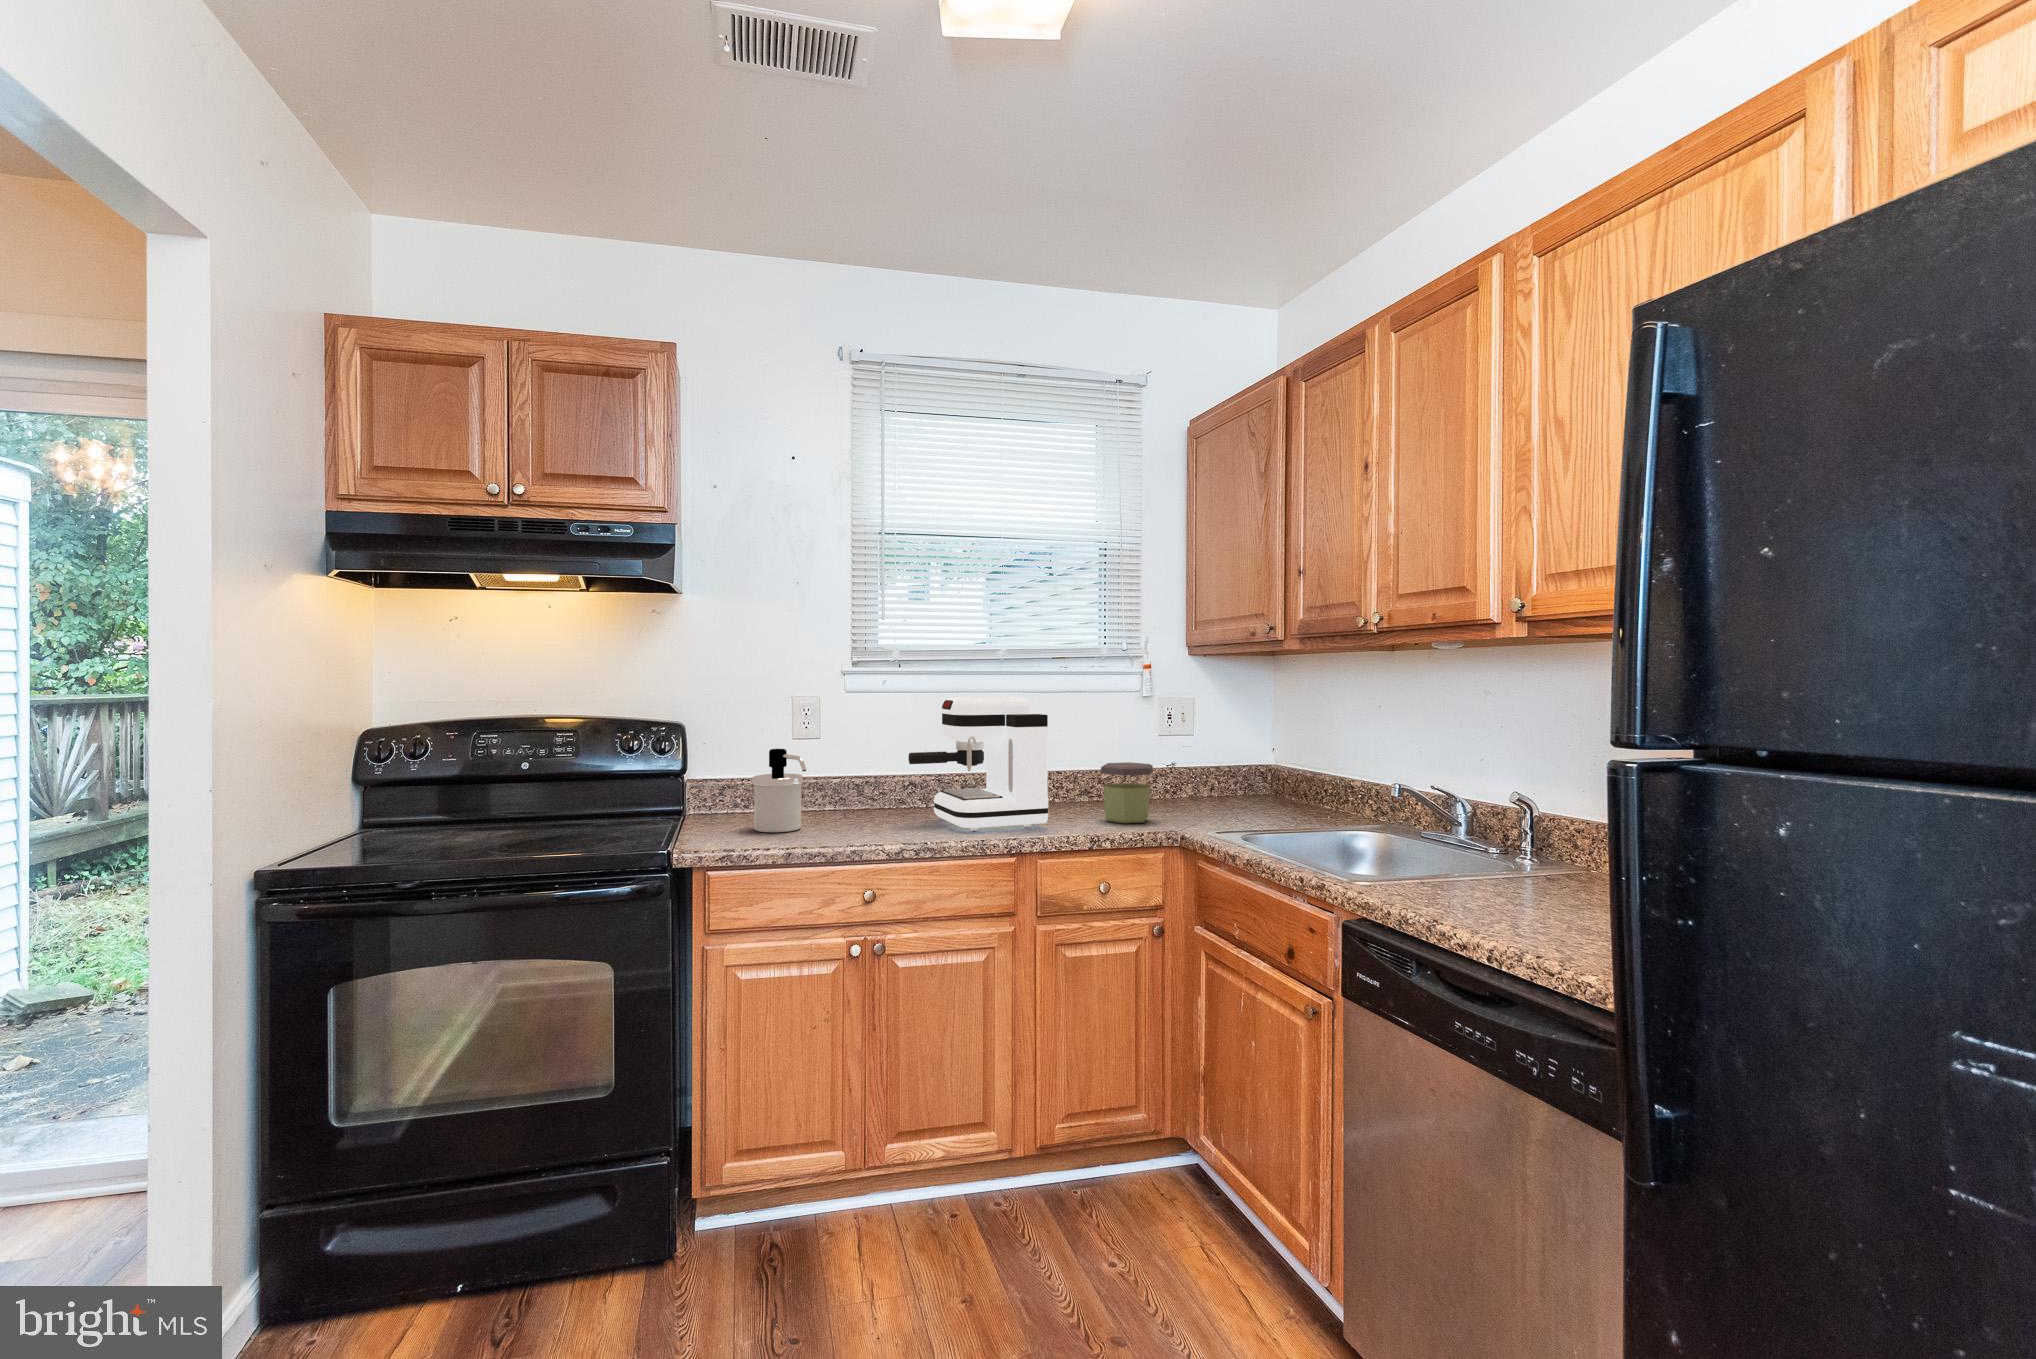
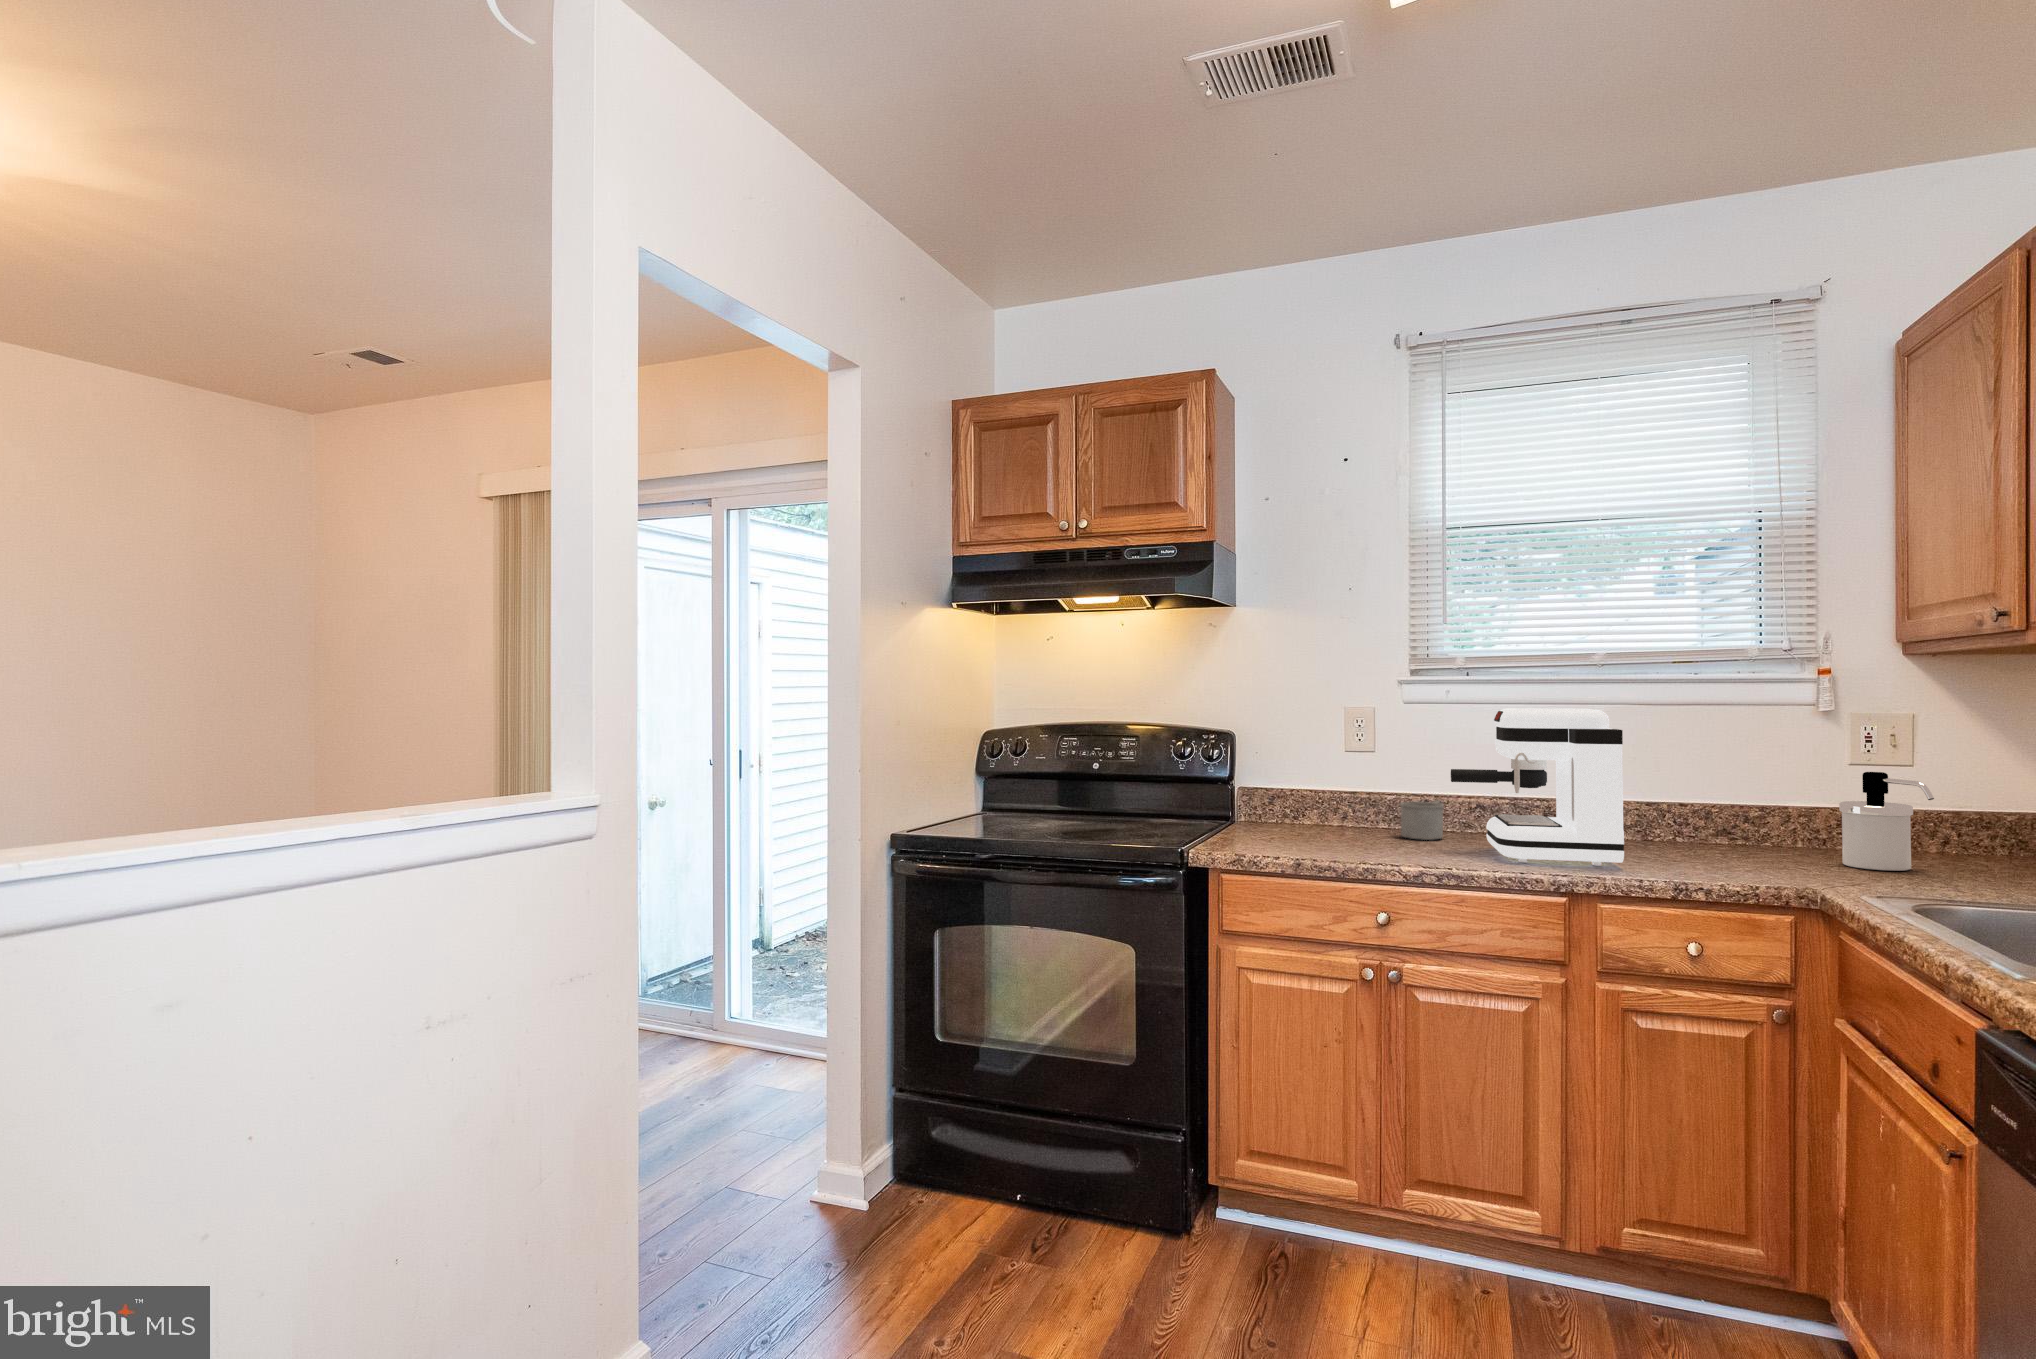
soap dispenser: present [752,749,806,832] -> present [1839,772,1934,871]
jar: present [1101,762,1153,823] -> none [1713,796,1800,876]
mug: none [853,780,891,817] -> present [1400,801,1444,840]

